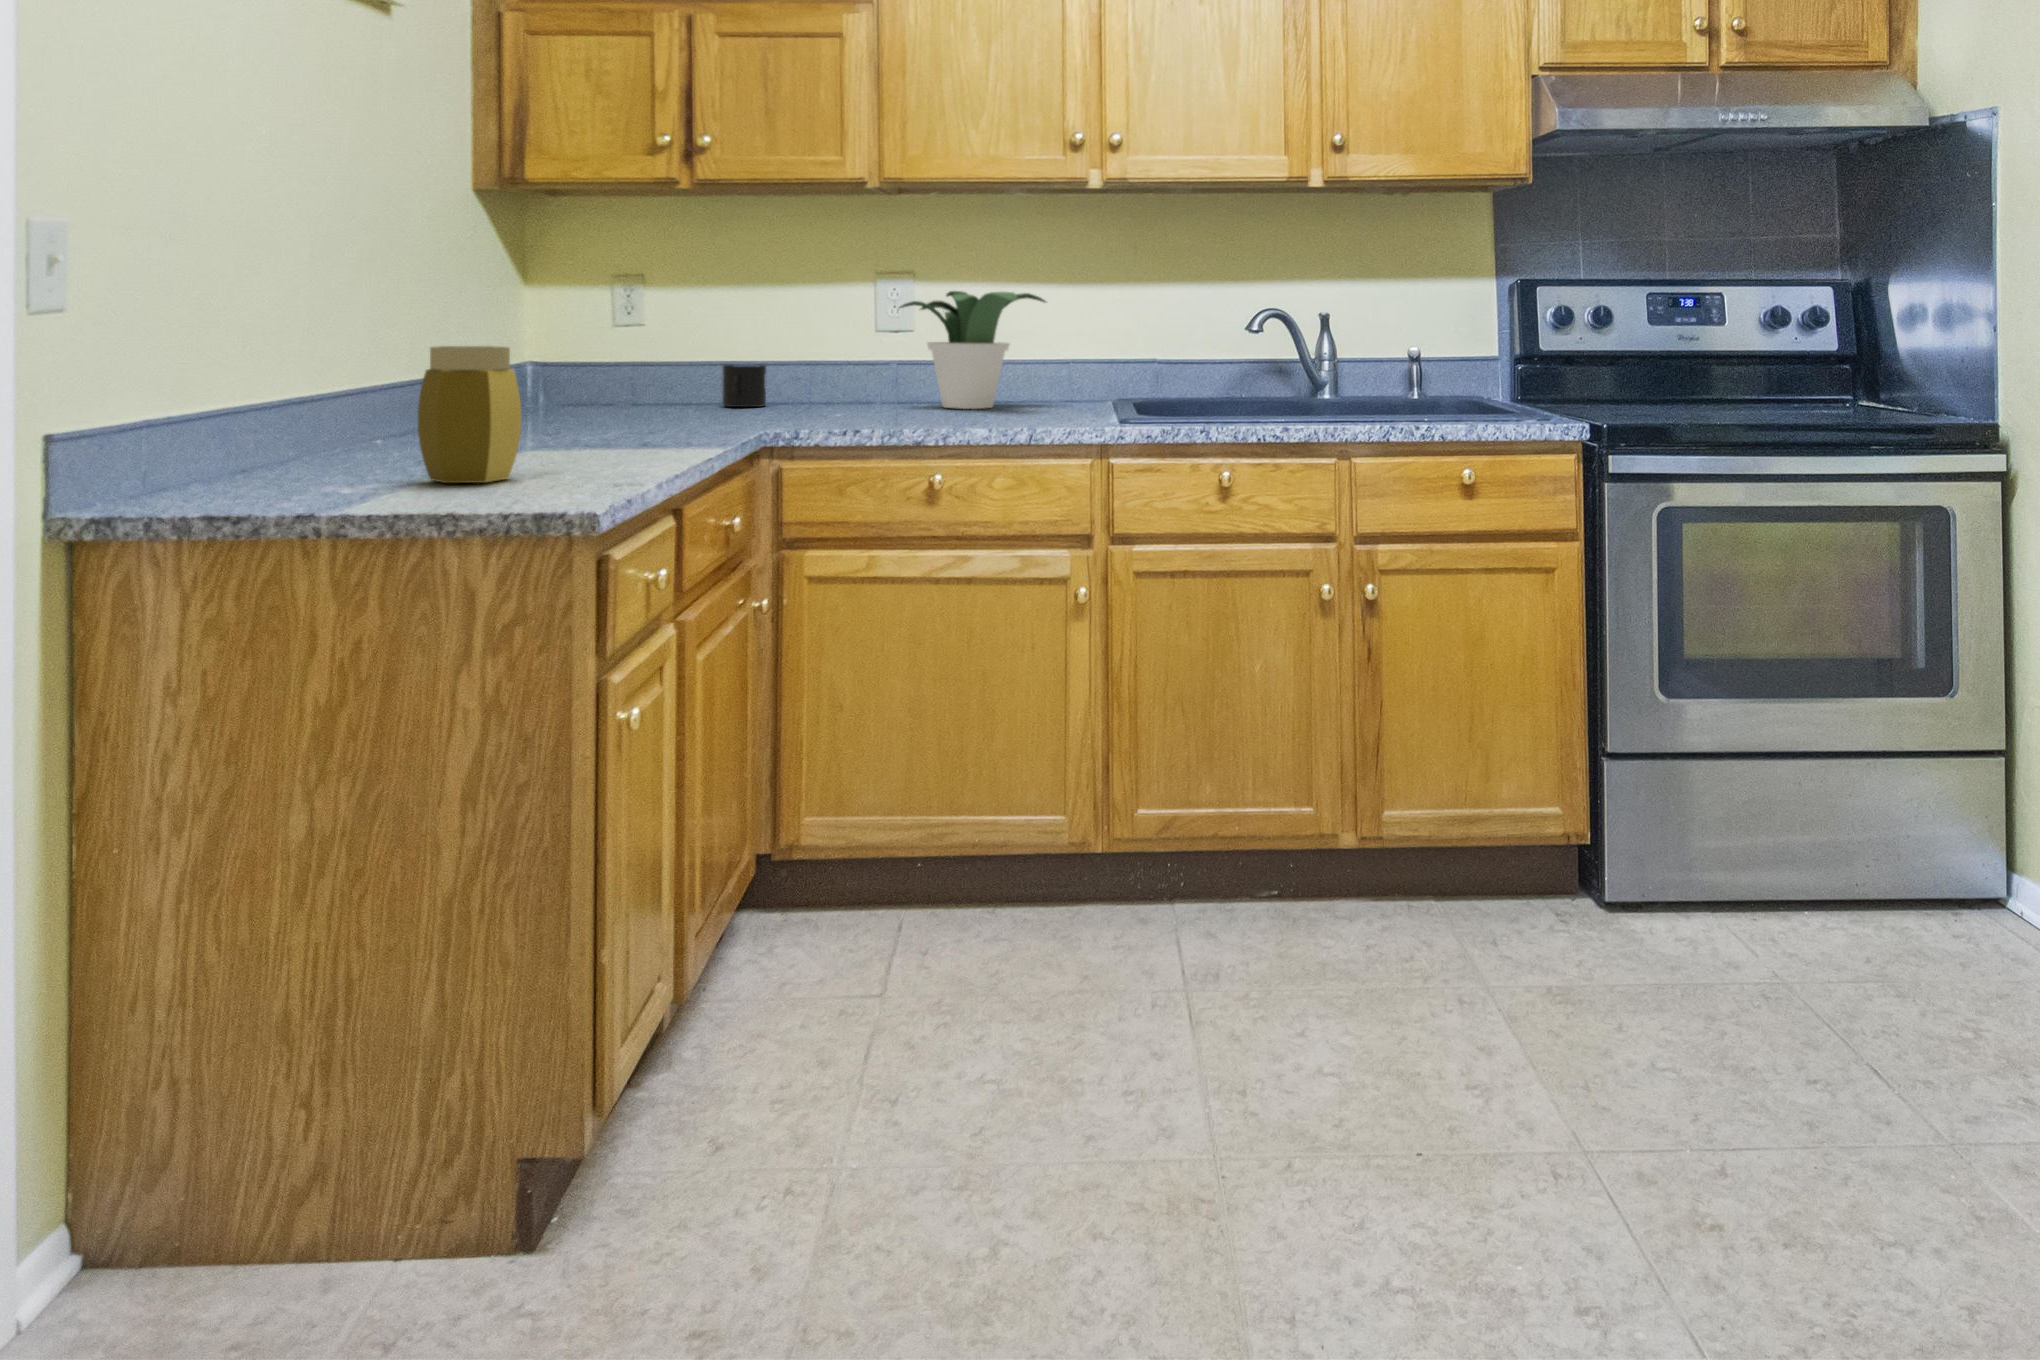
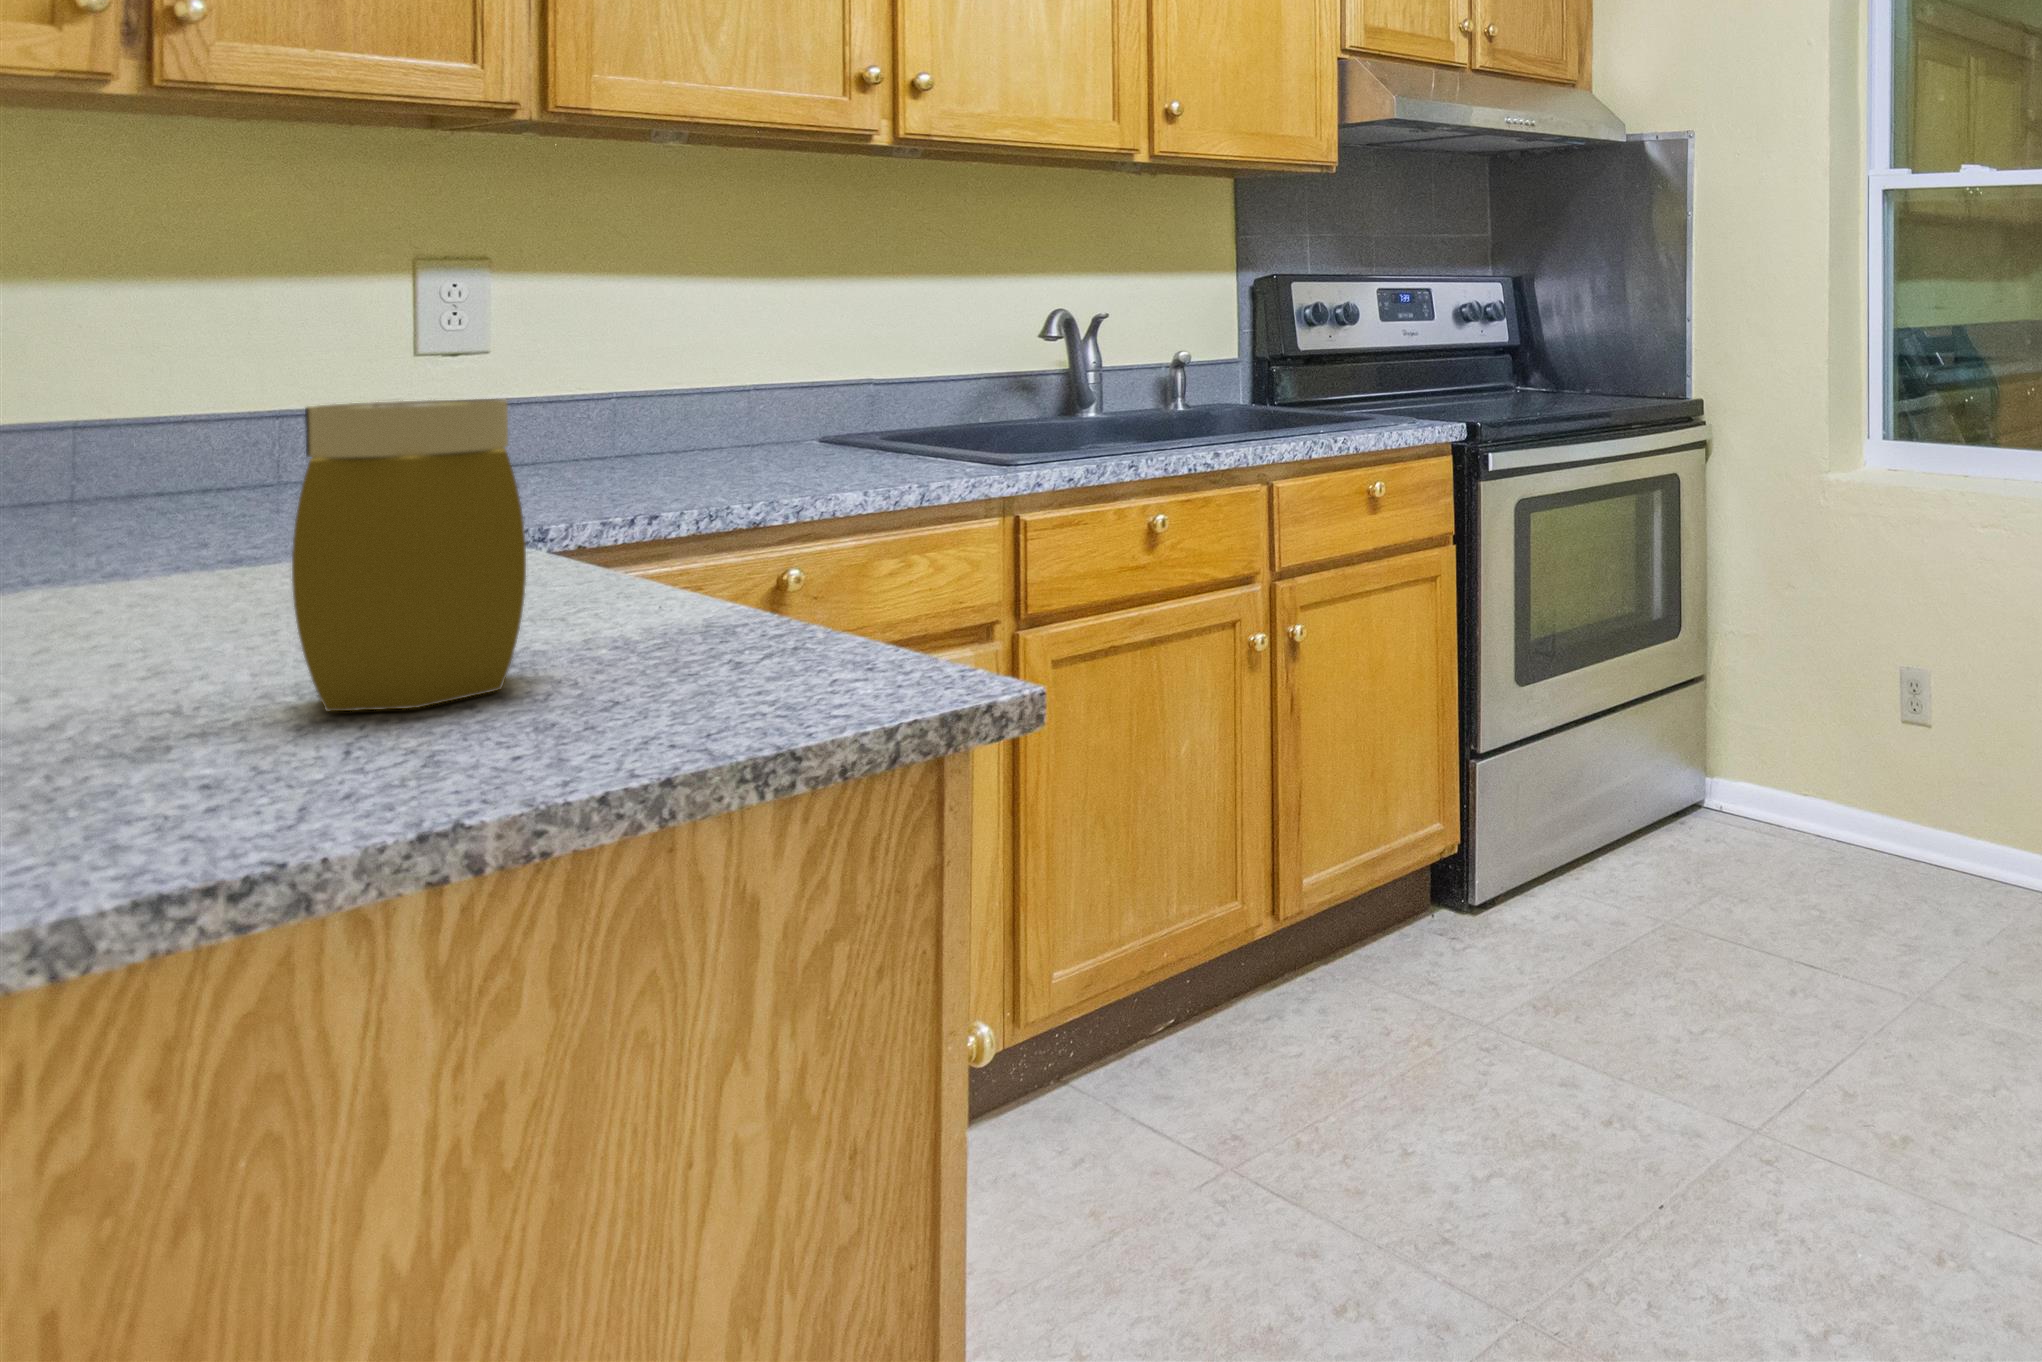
potted plant: present [899,291,1045,409] -> none [516,293,763,476]
mug: present [722,365,766,407] -> none [117,432,225,515]

